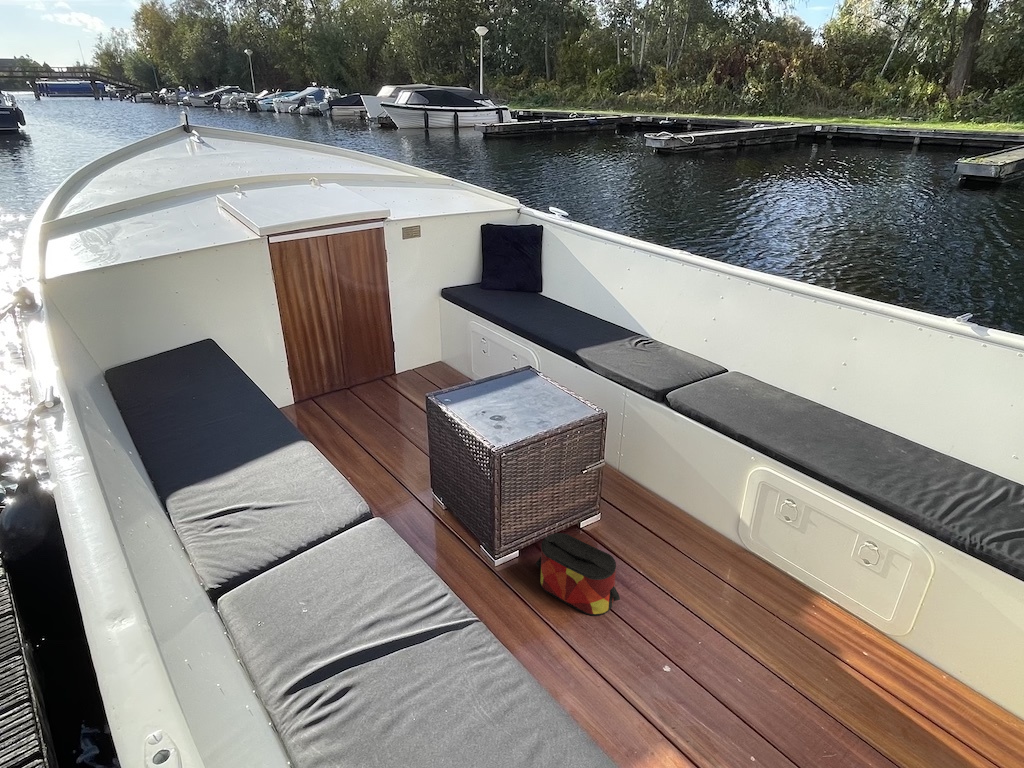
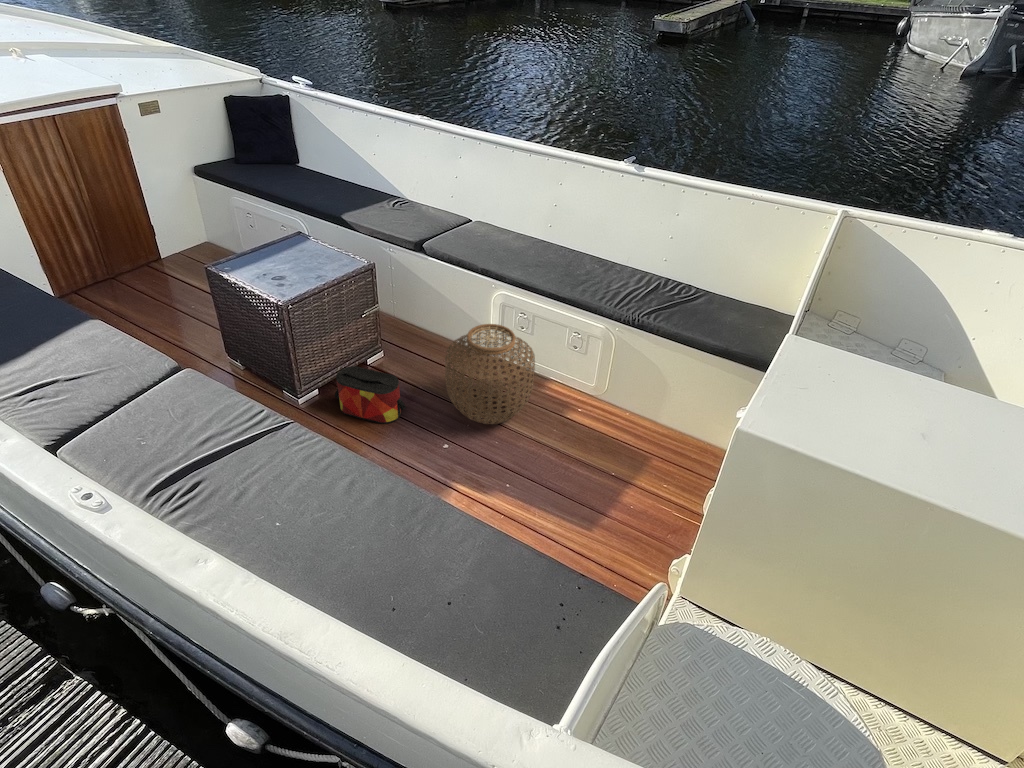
woven basket: none [677,512,809,650] -> present [445,324,535,424]

